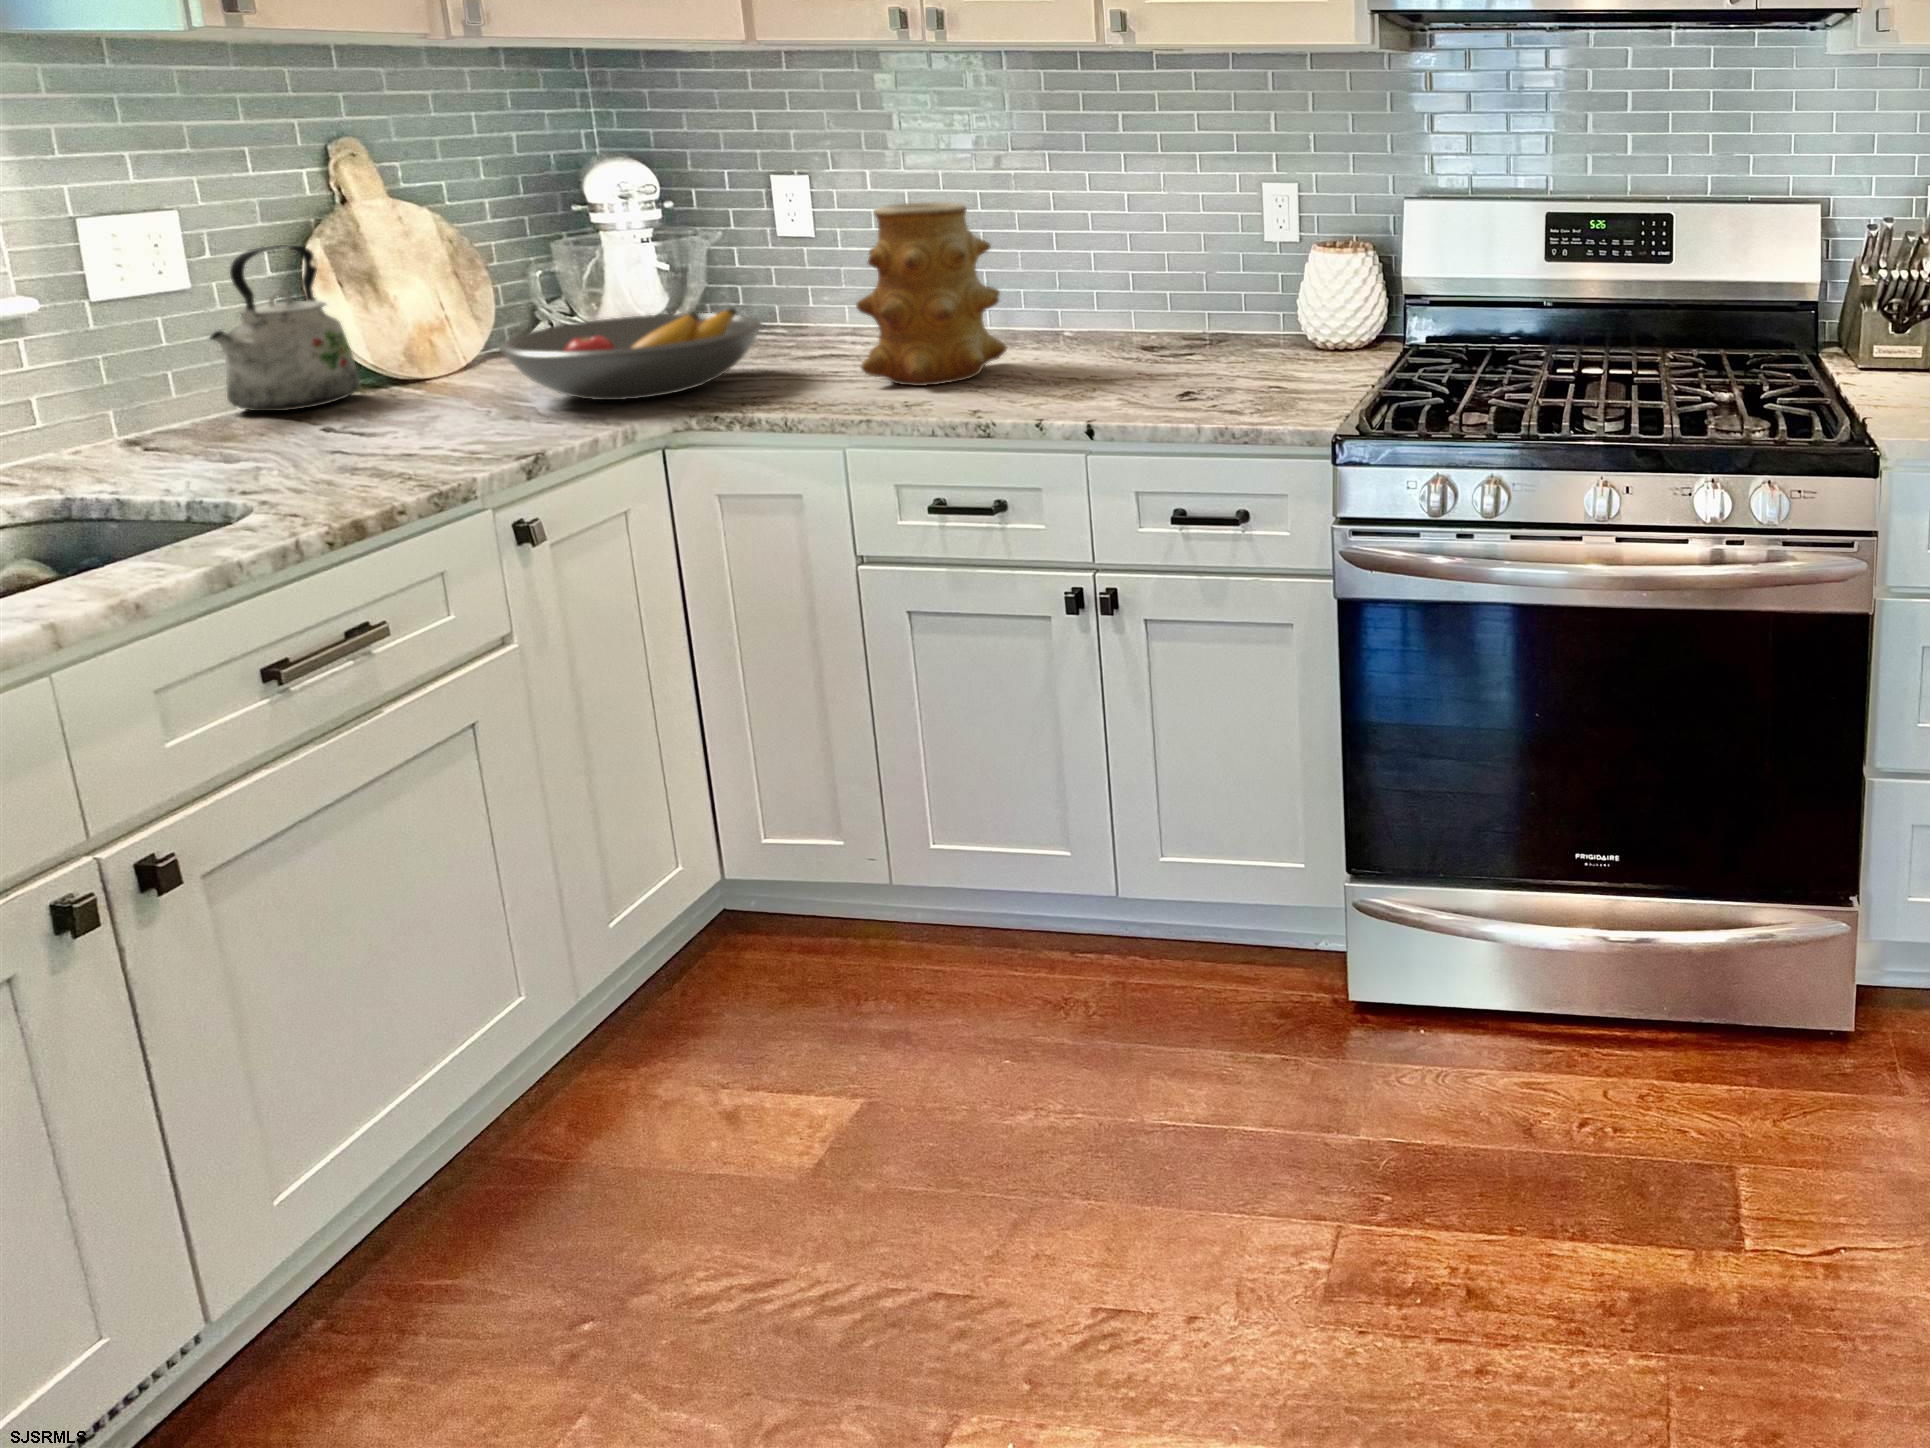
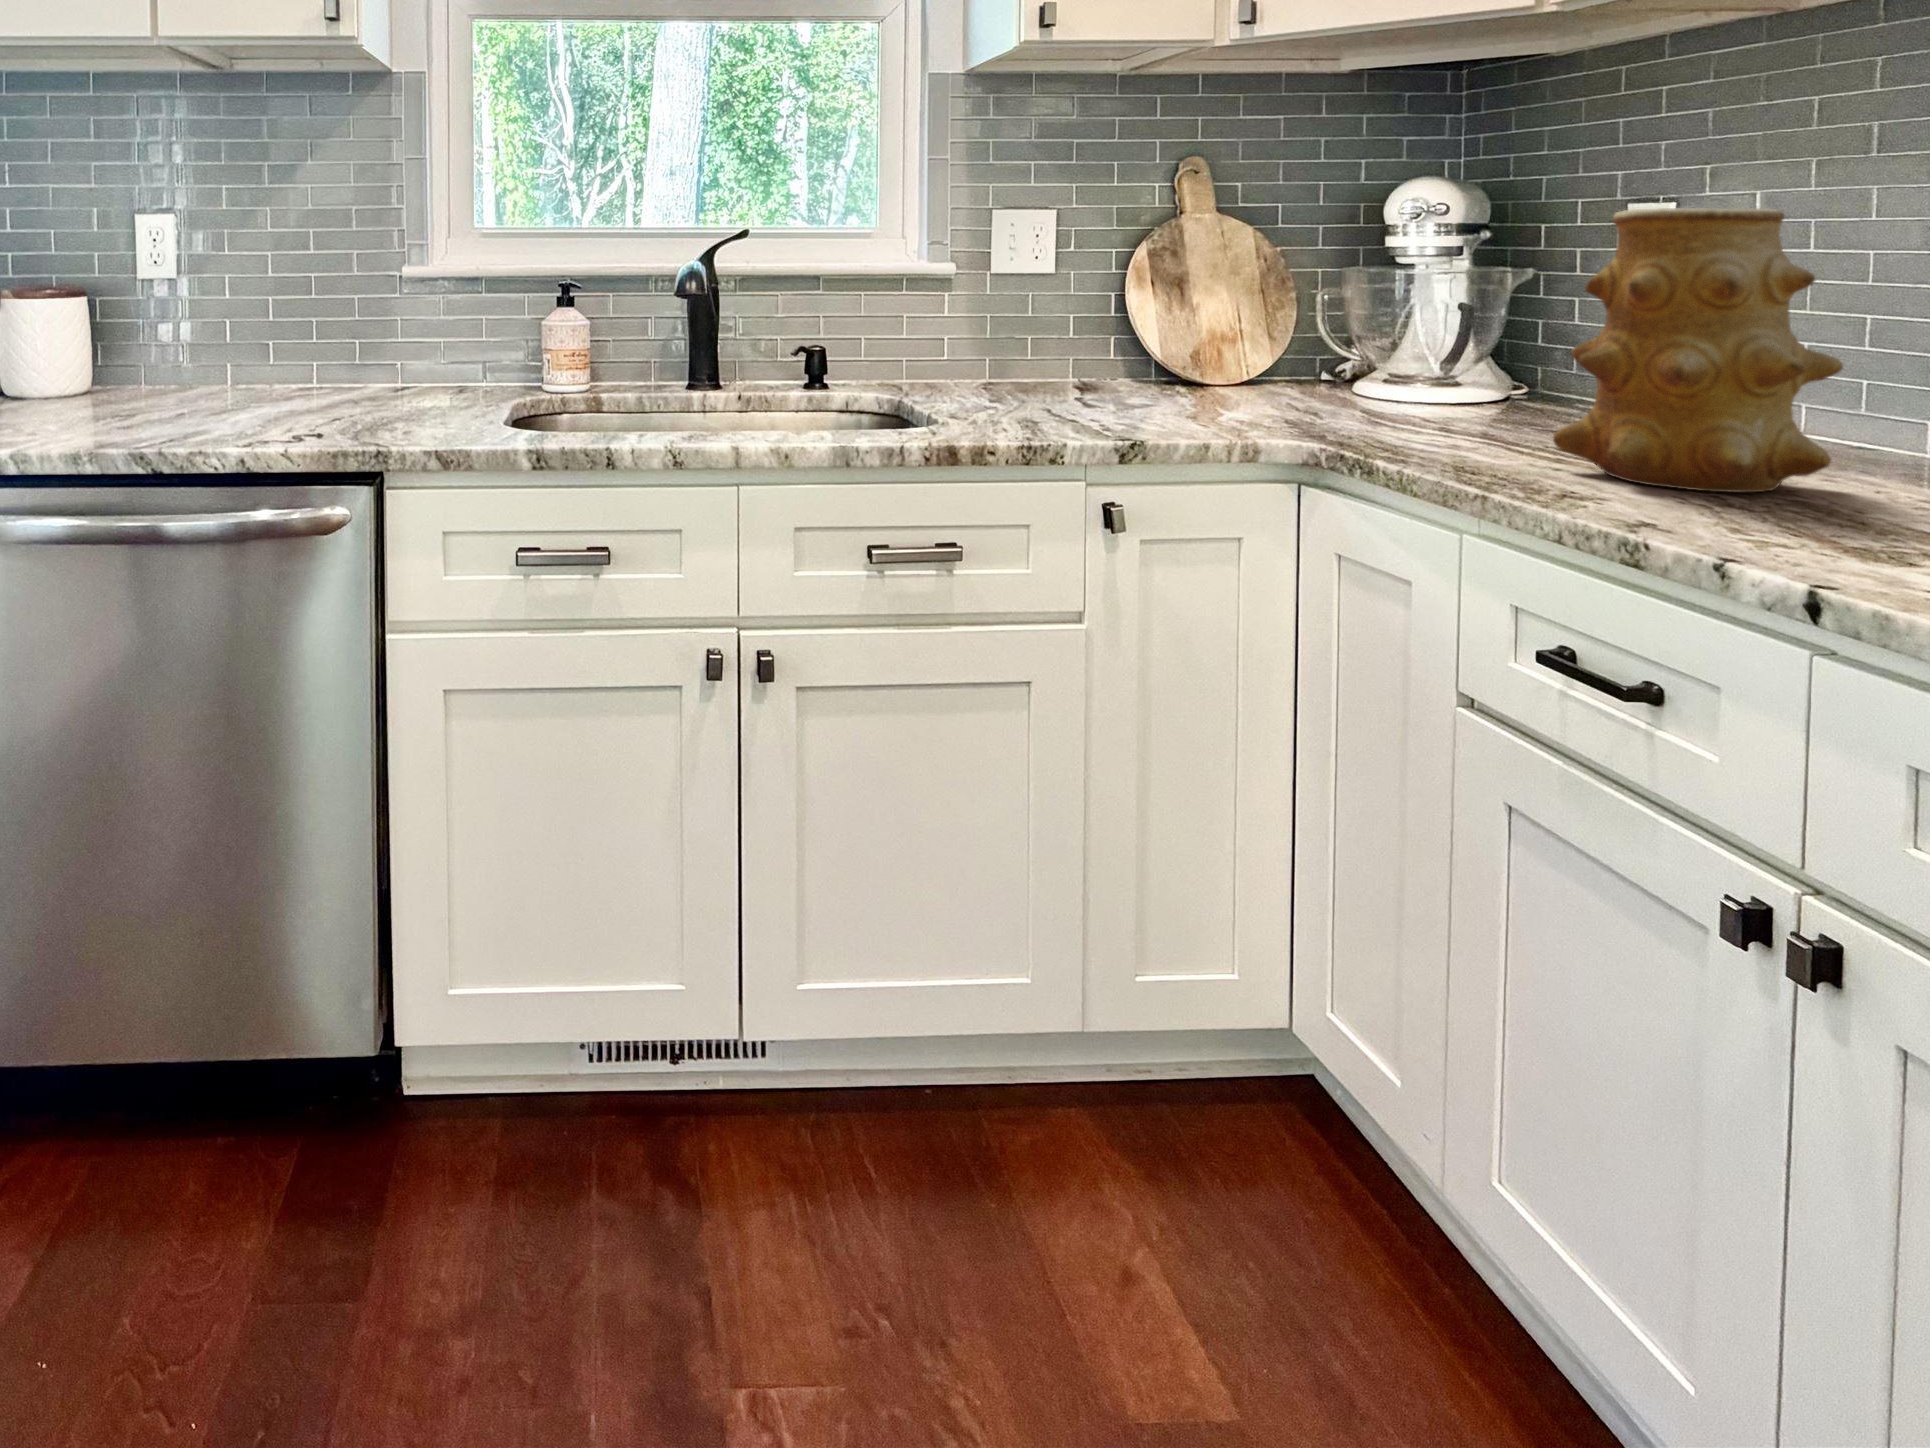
kettle: present [210,245,361,411] -> none [1044,245,1150,385]
fruit bowl: present [499,308,762,400] -> none [1199,341,1478,426]

